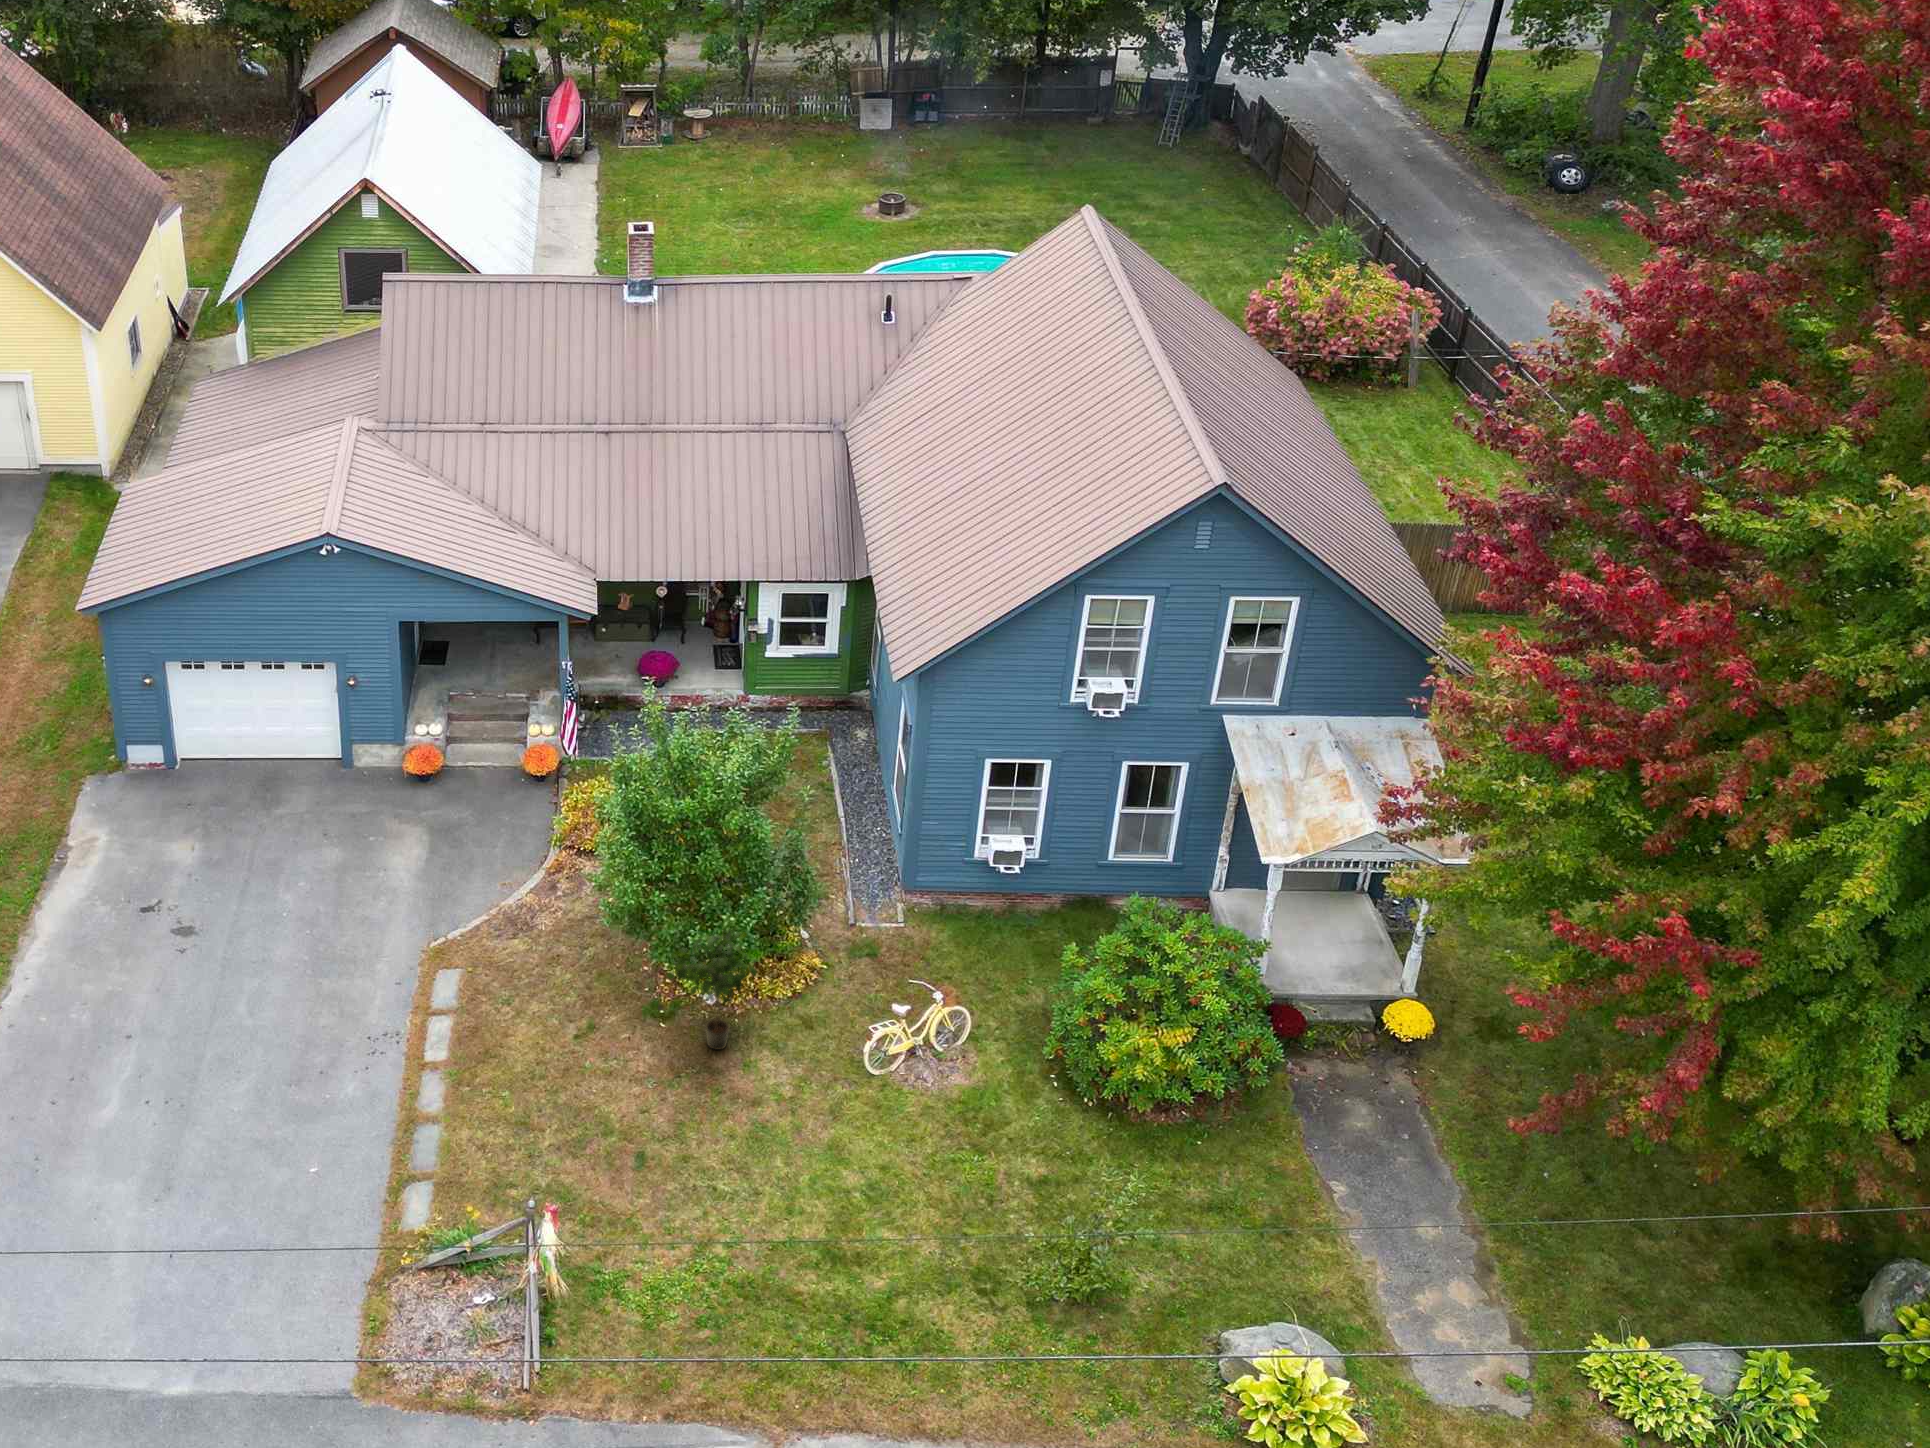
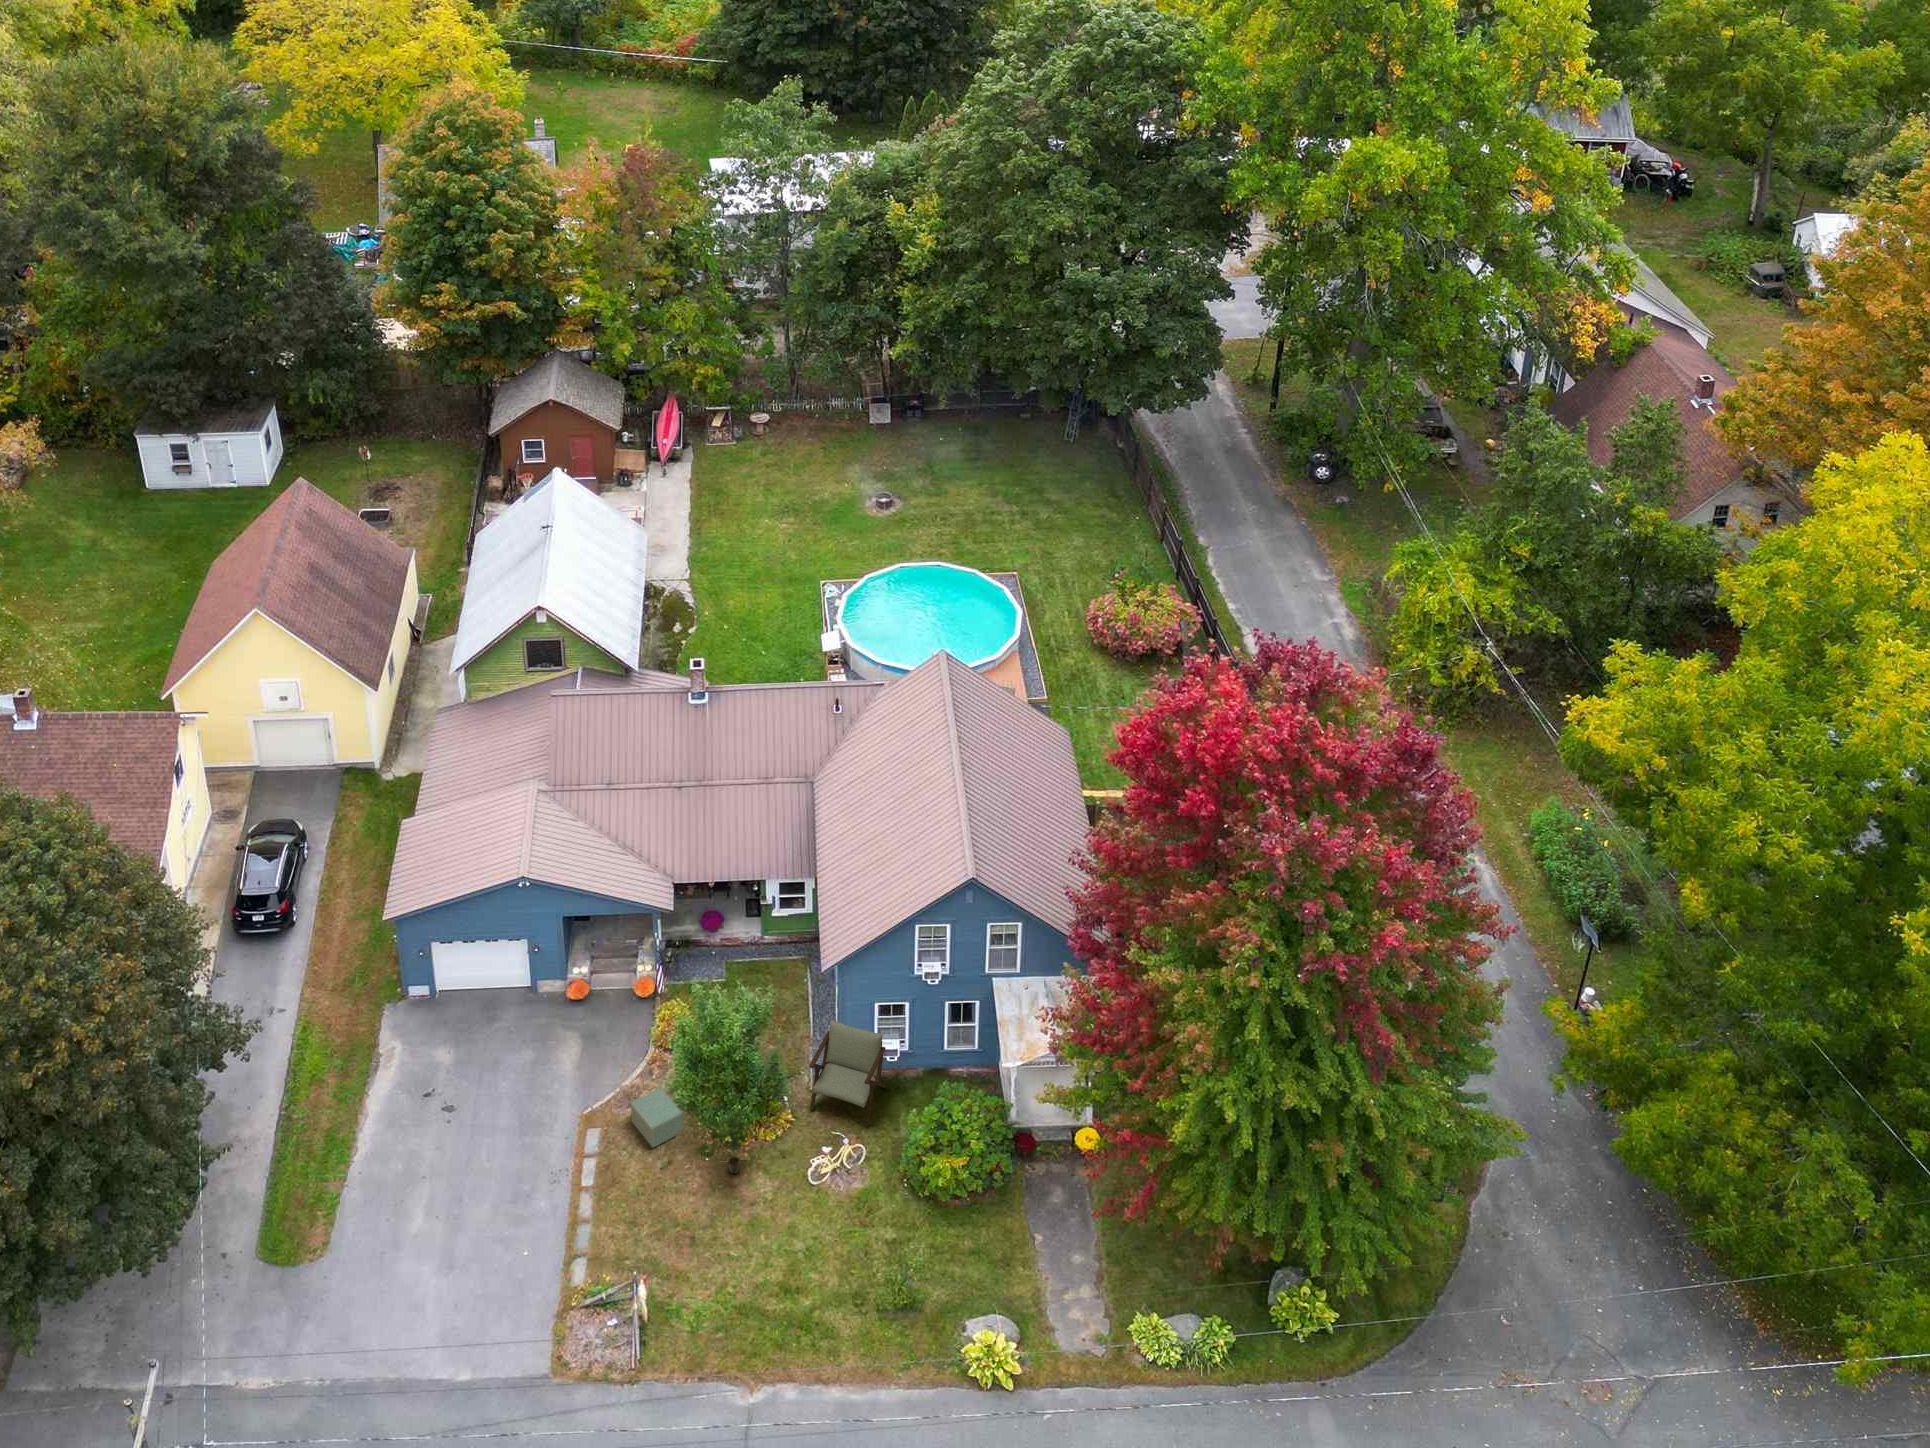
lounge chair: none [856,792,1005,983] -> present [809,1020,887,1127]
storage box: none [518,901,617,1002] -> present [631,1087,683,1147]

